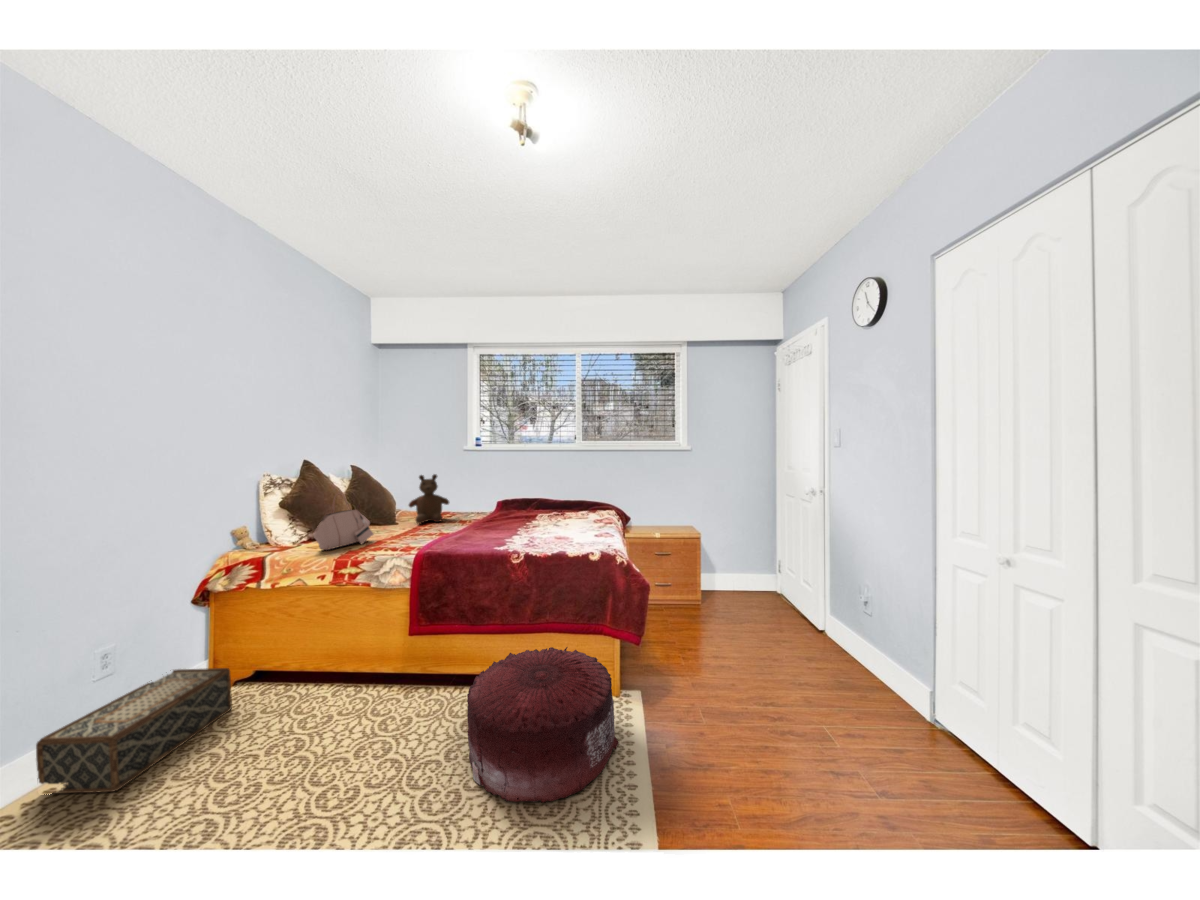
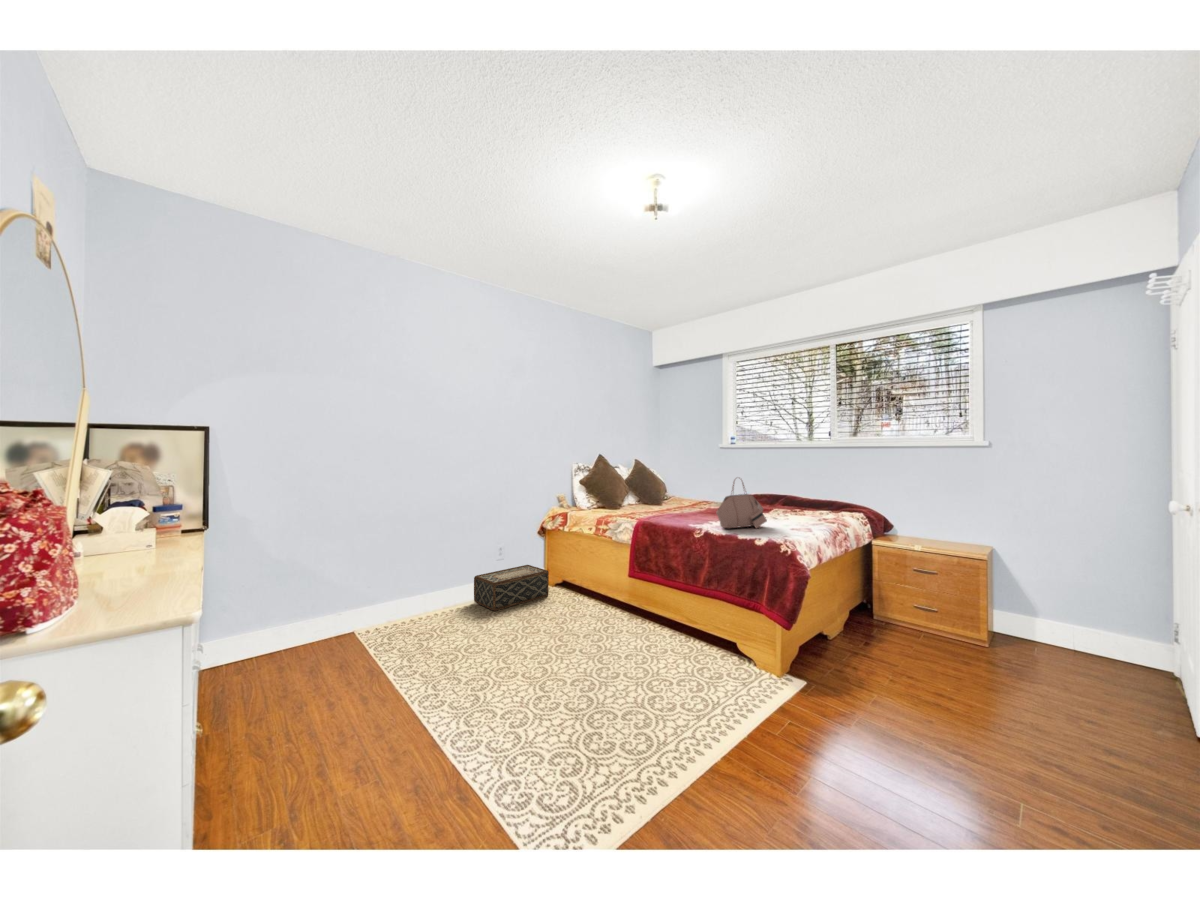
teddy bear: present [409,474,449,524] -> none [673,467,705,506]
handbag: present [313,496,373,550] -> present [716,480,767,528]
pouf: present [467,647,619,803] -> none [630,604,749,709]

